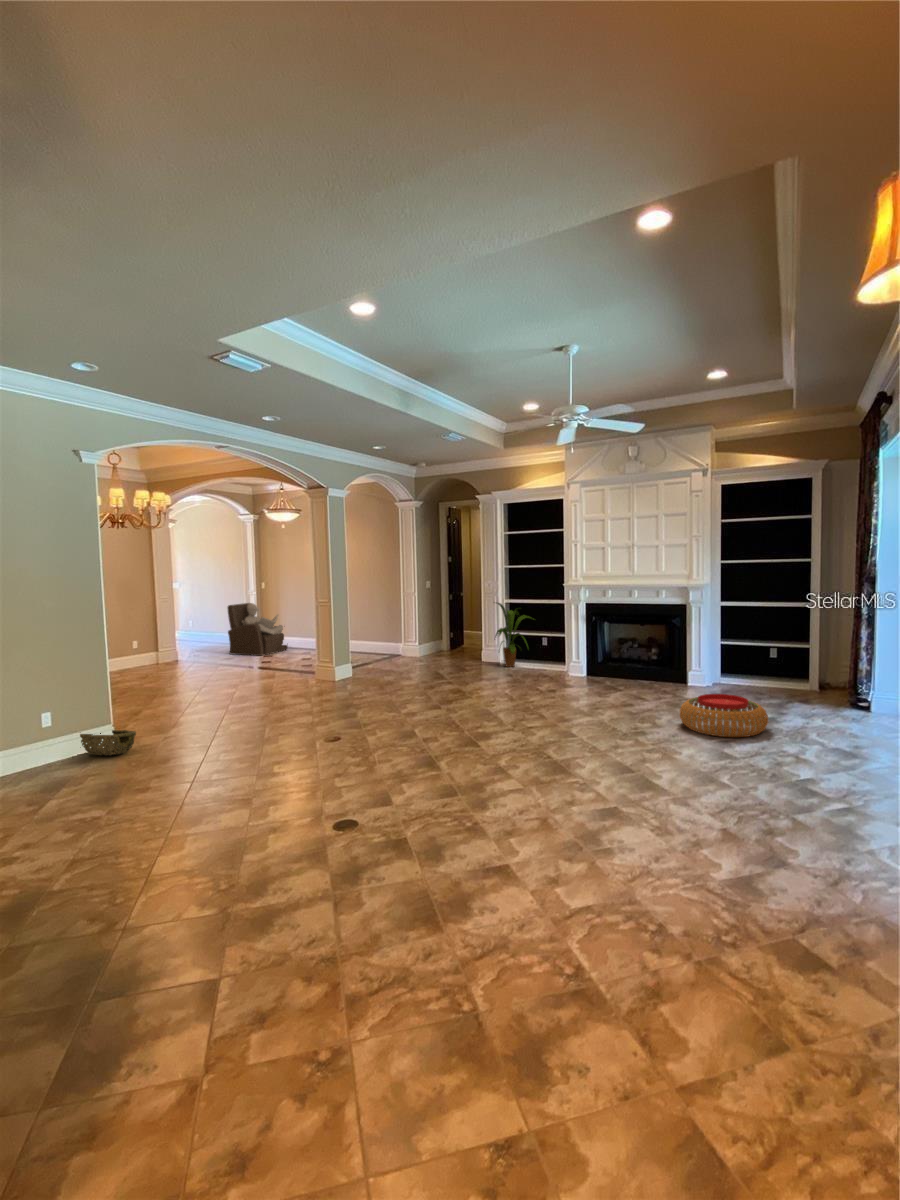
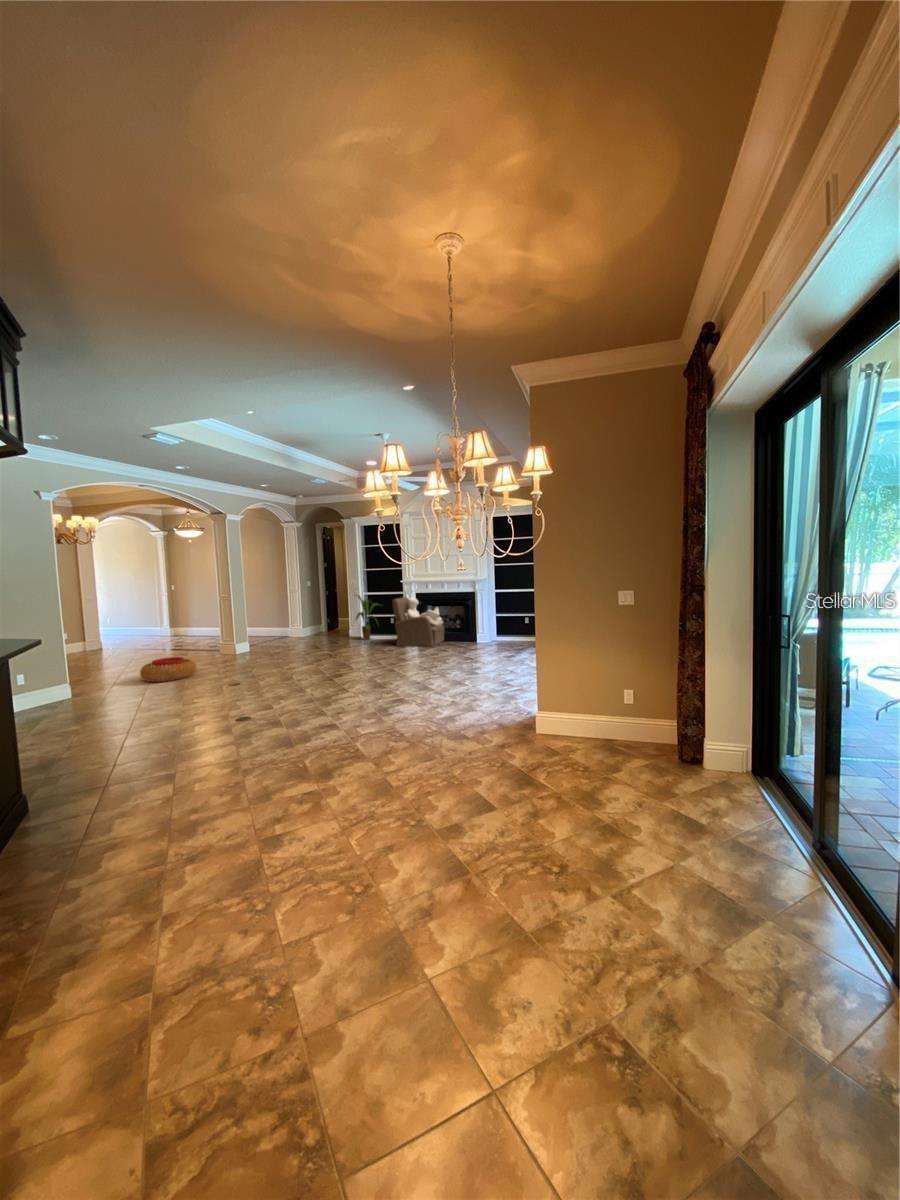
armchair: present [228,603,288,656] -> present [393,597,444,646]
pouf: present [680,694,768,737] -> present [140,657,196,682]
woven basket: present [80,730,136,755] -> none [43,686,90,704]

